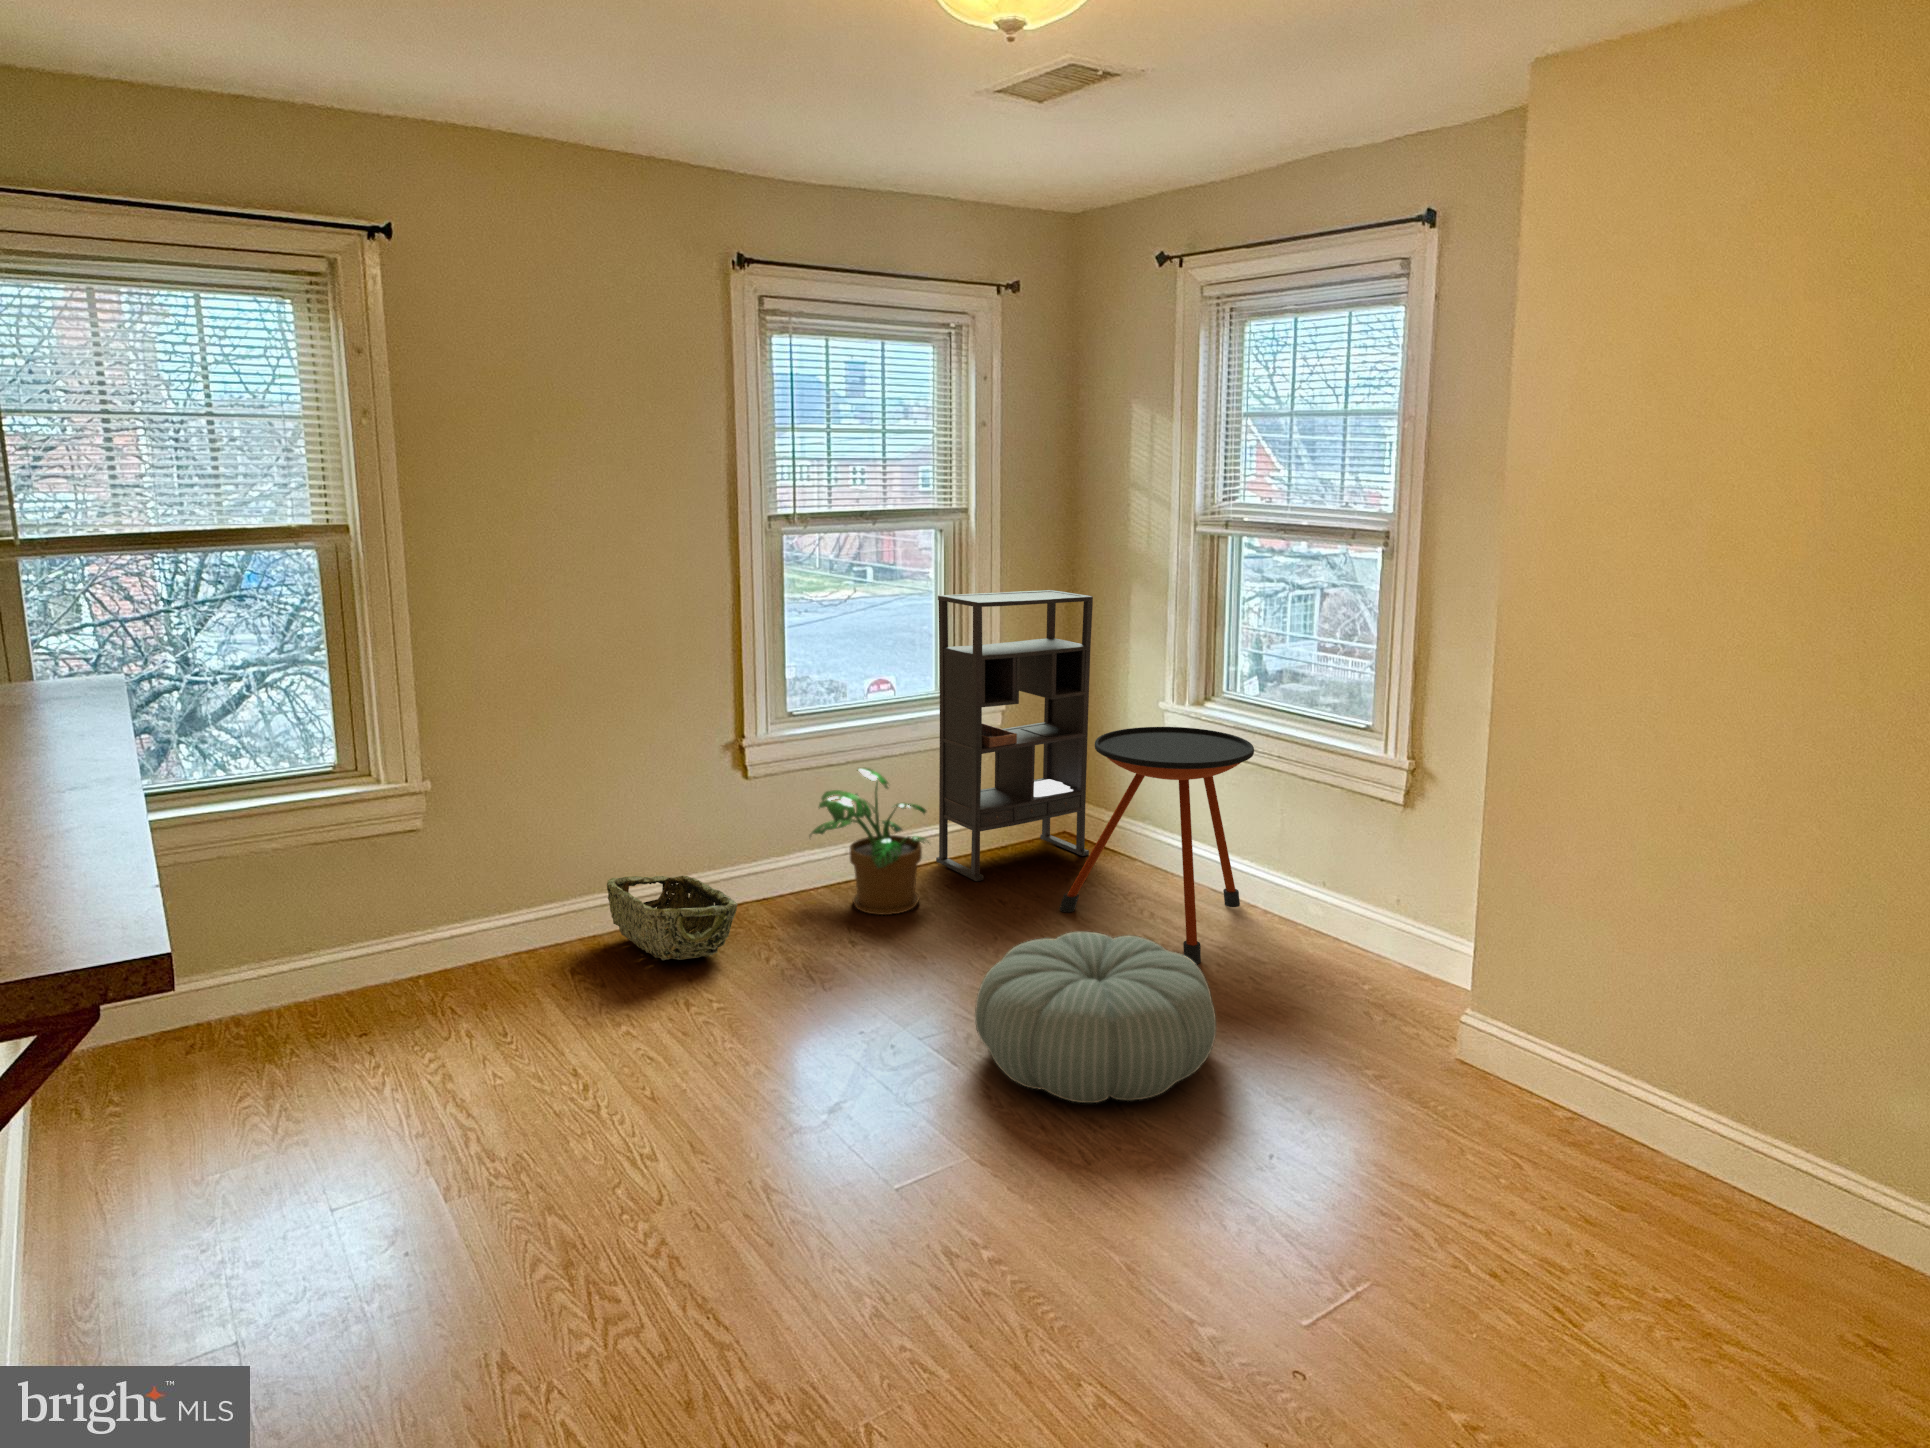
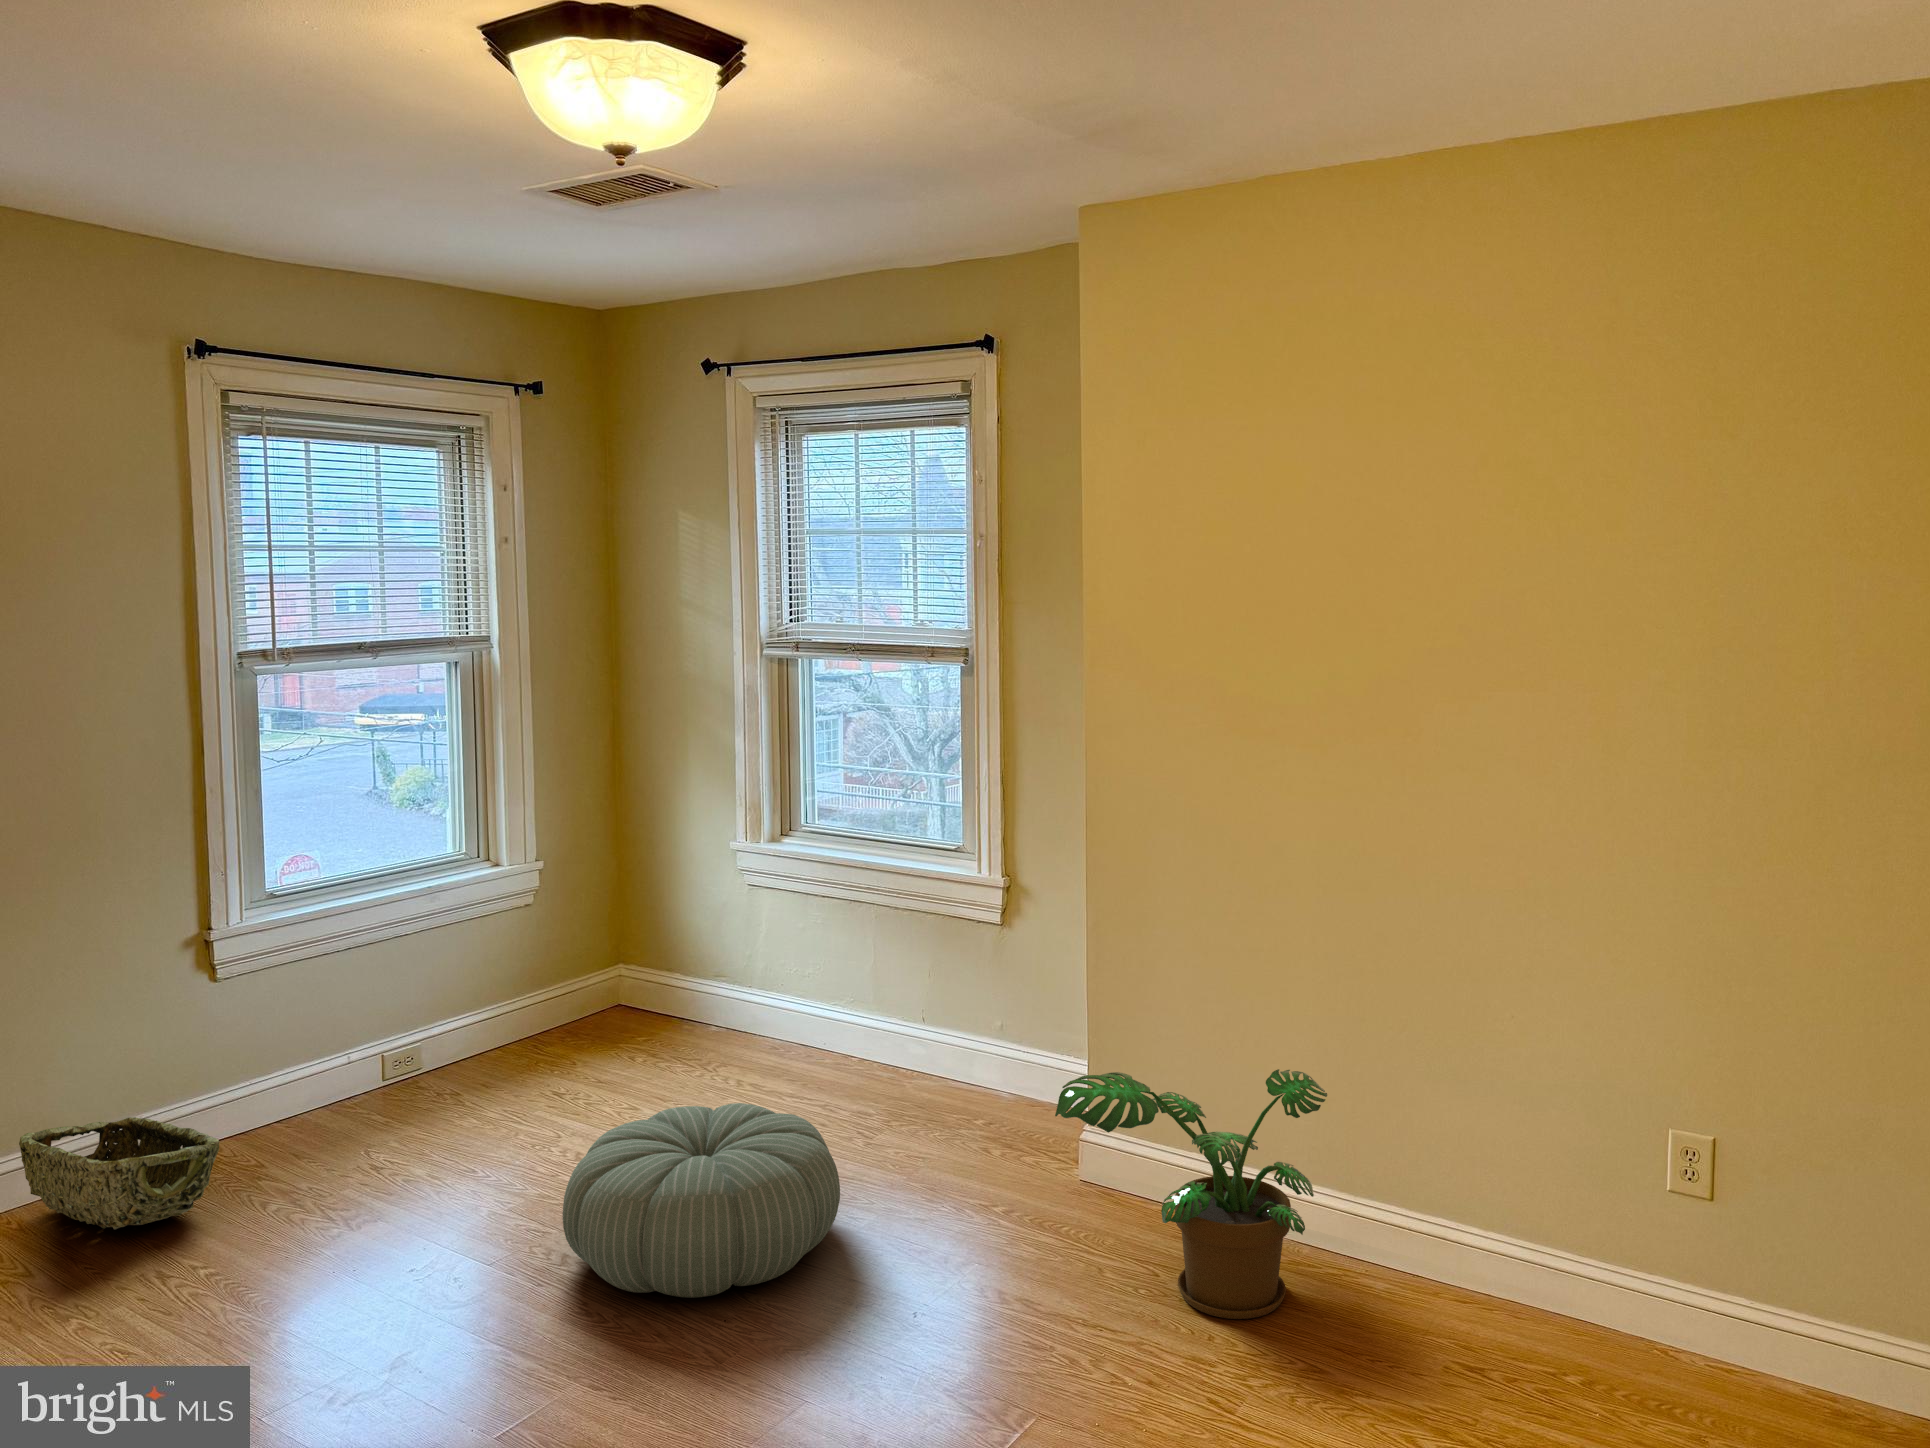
bookshelf: present [936,590,1093,881] -> none [457,726,652,1076]
side table: present [1059,727,1254,964] -> none [629,870,843,1131]
potted plant: present [810,768,929,915] -> present [1055,1069,1327,1319]

